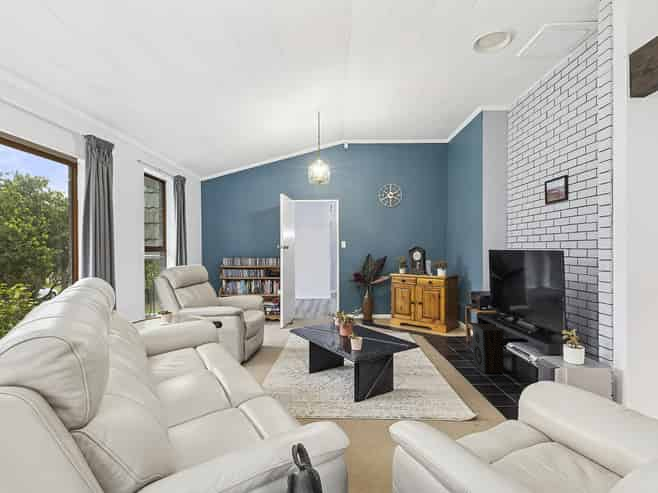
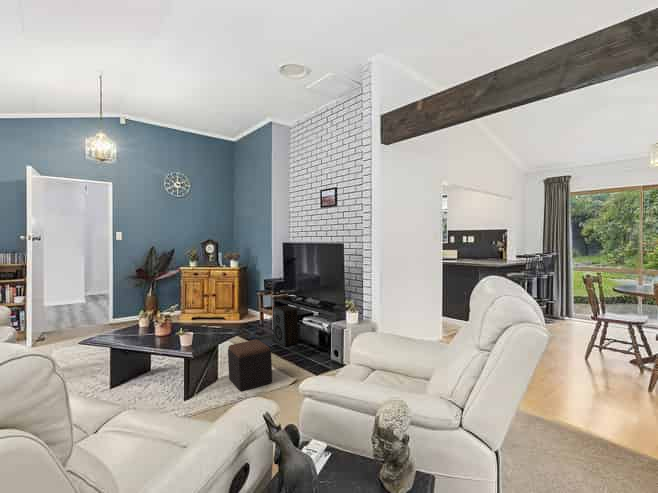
footstool: none [402,356,448,411] -> present [228,339,272,391]

